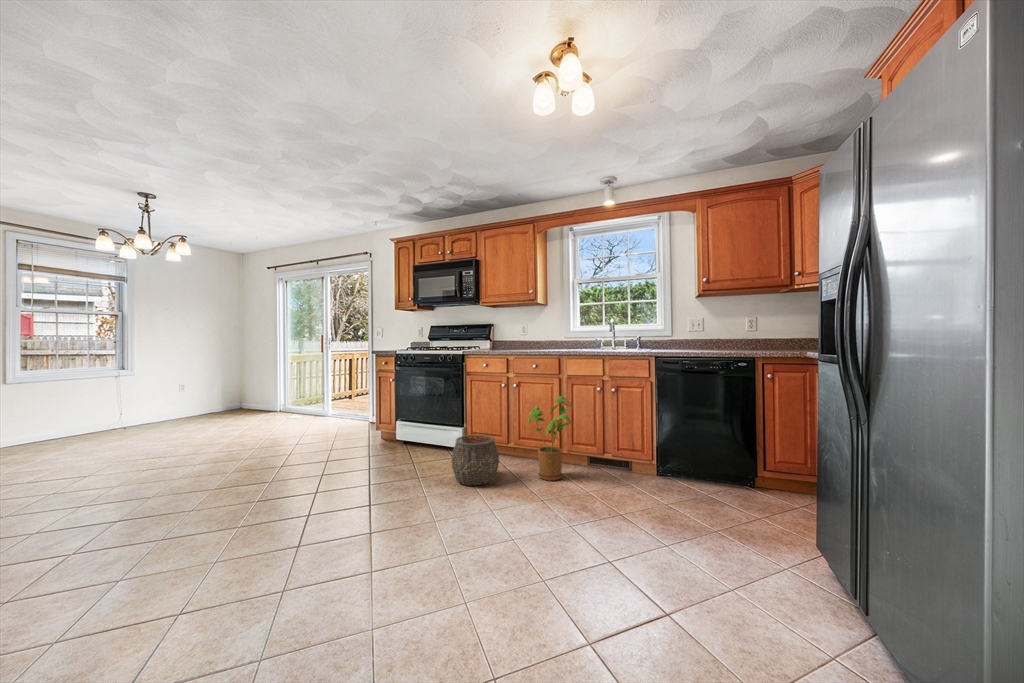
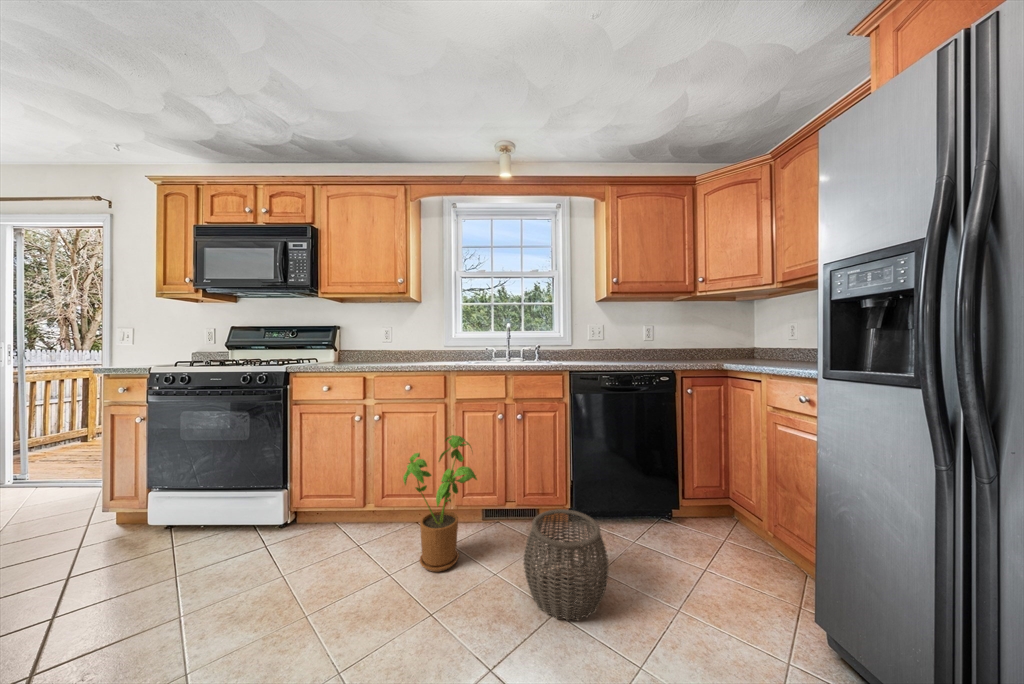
woven basket: present [451,435,499,486] -> present [524,509,609,620]

